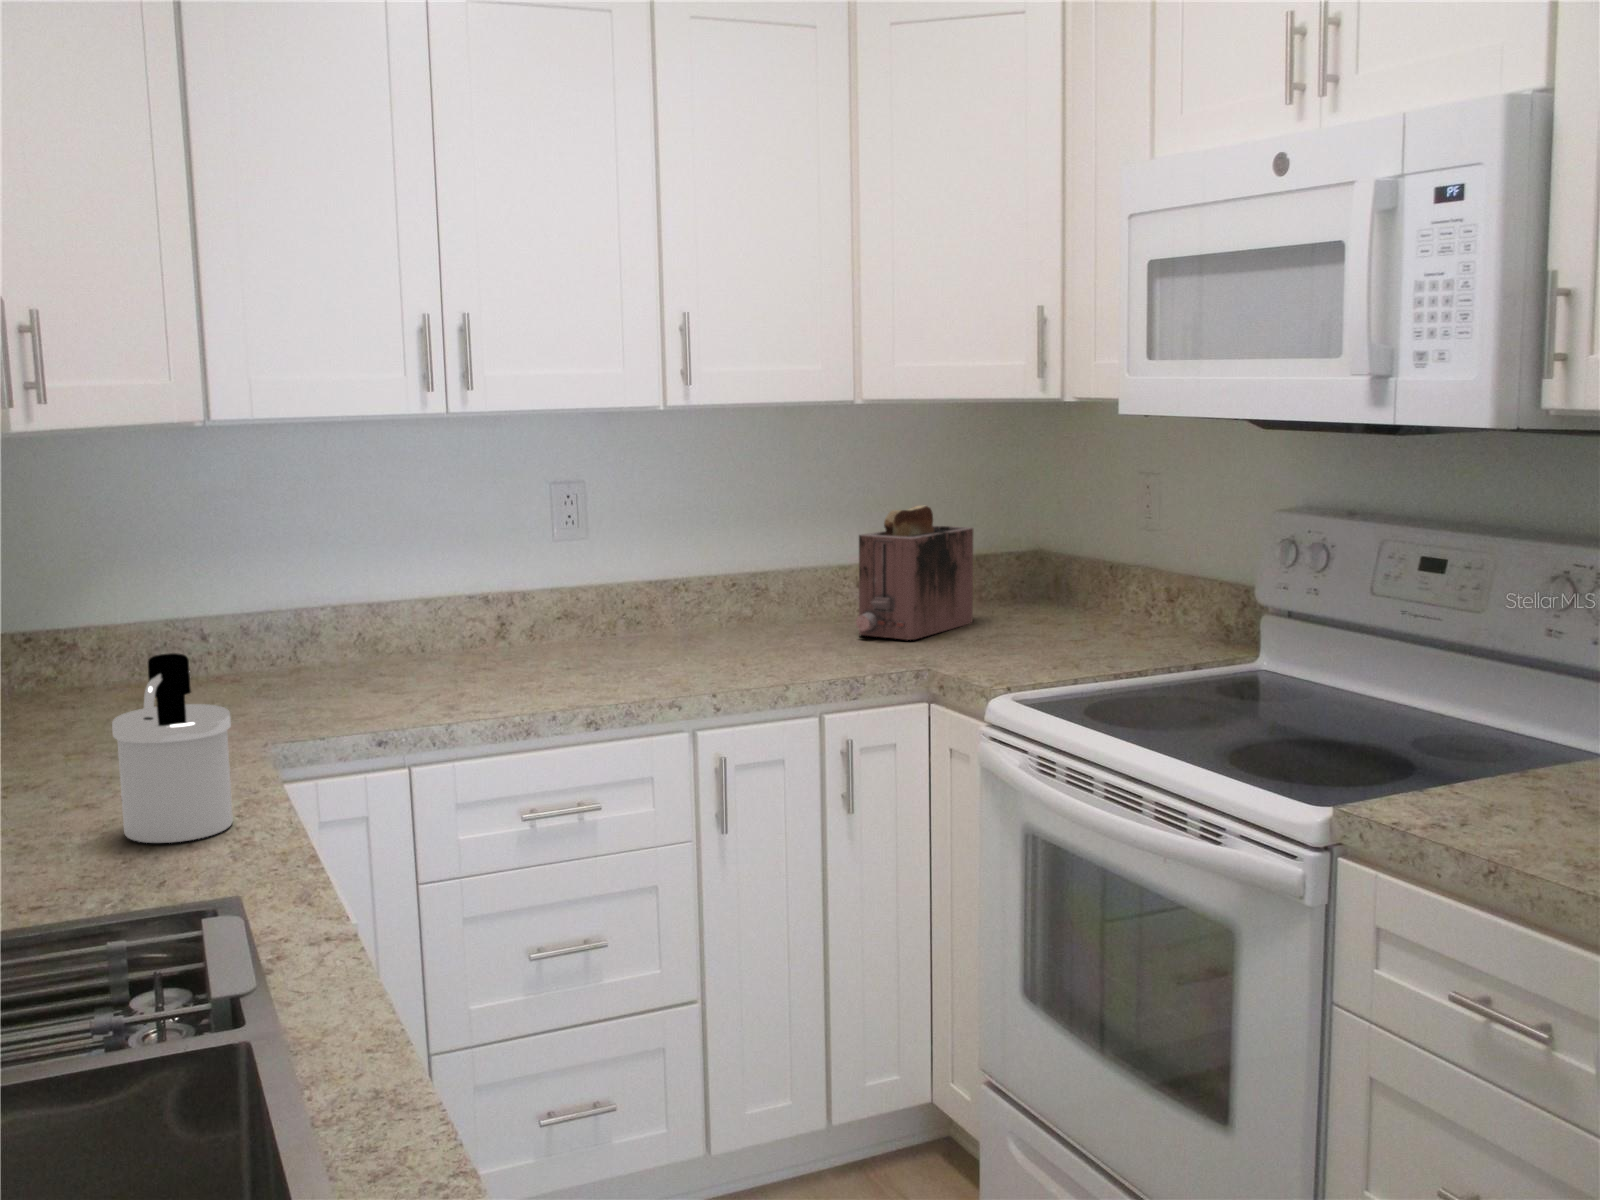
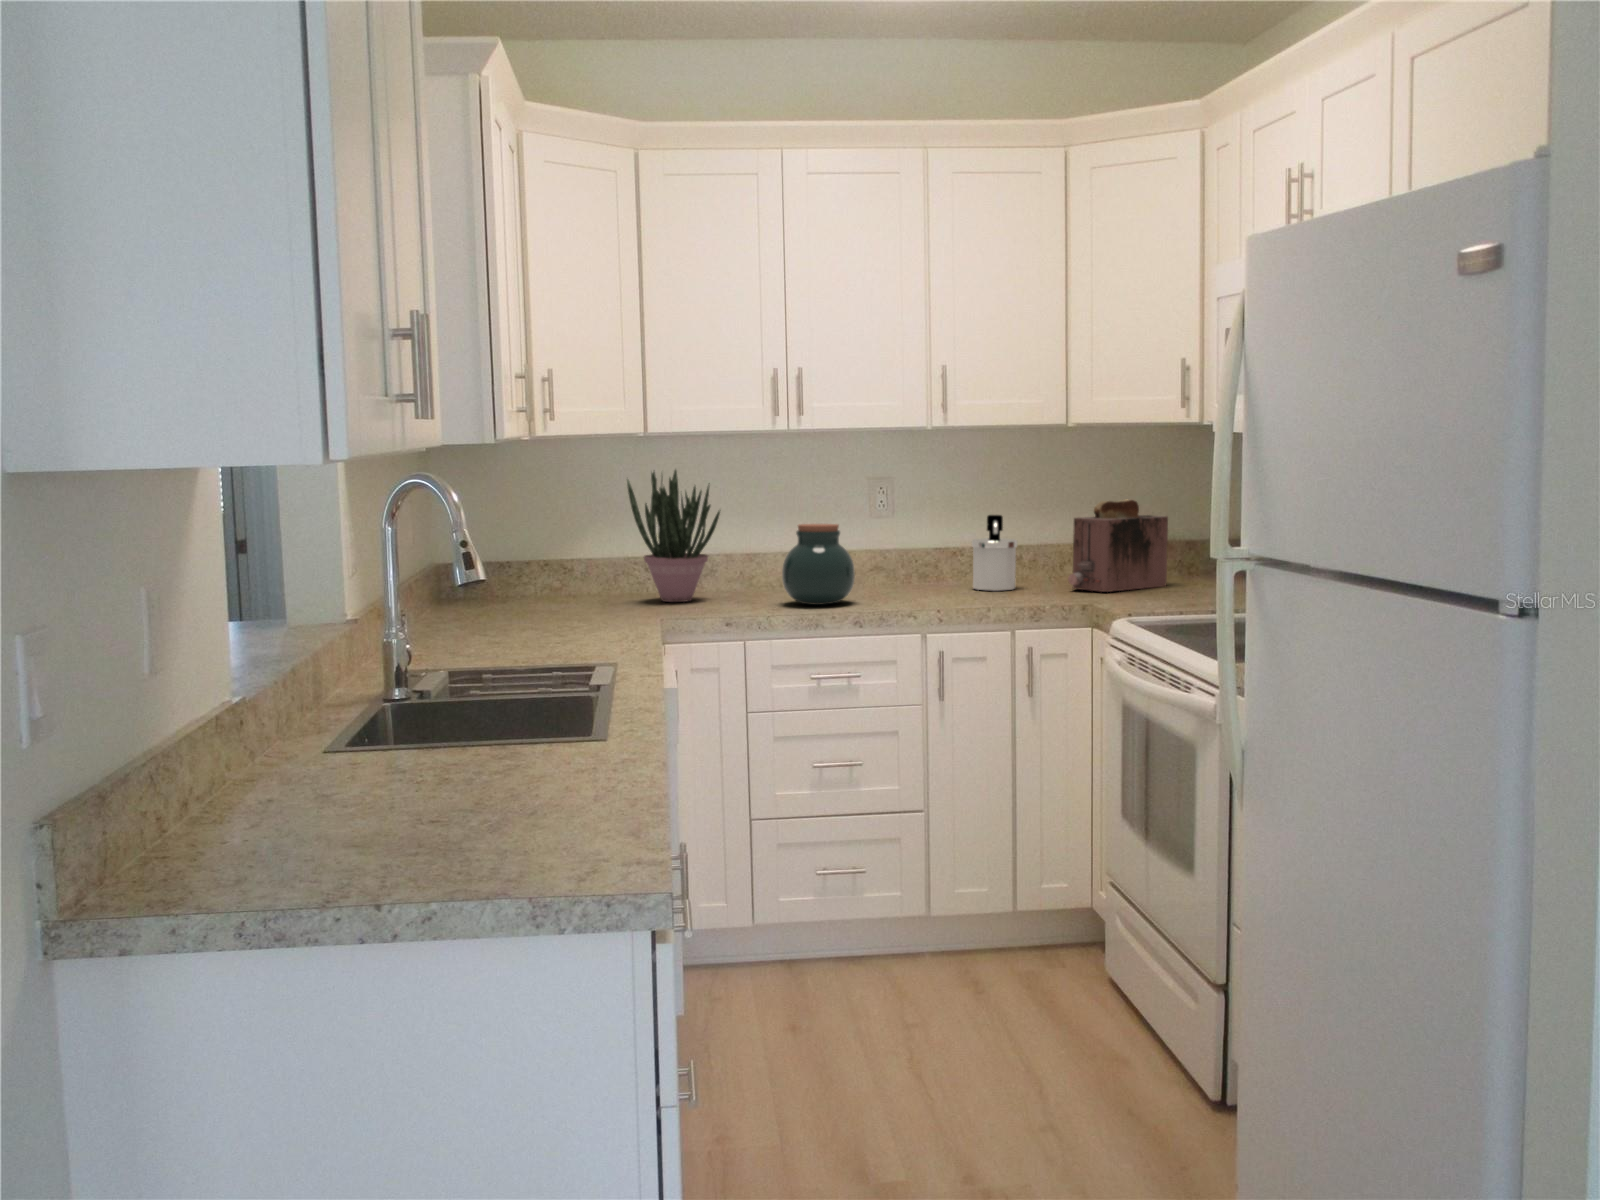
potted plant: none [172,477,337,696] -> present [627,470,720,602]
jar: none [452,561,568,690] -> present [782,524,855,605]
soap dispenser: present [112,653,233,843] -> present [972,515,1017,591]

